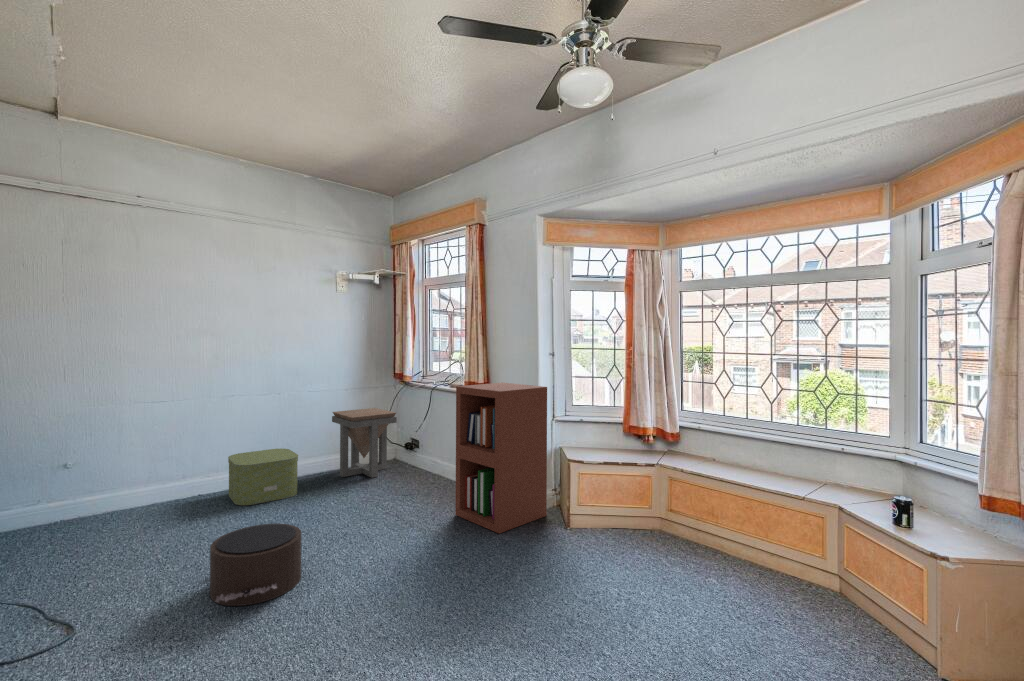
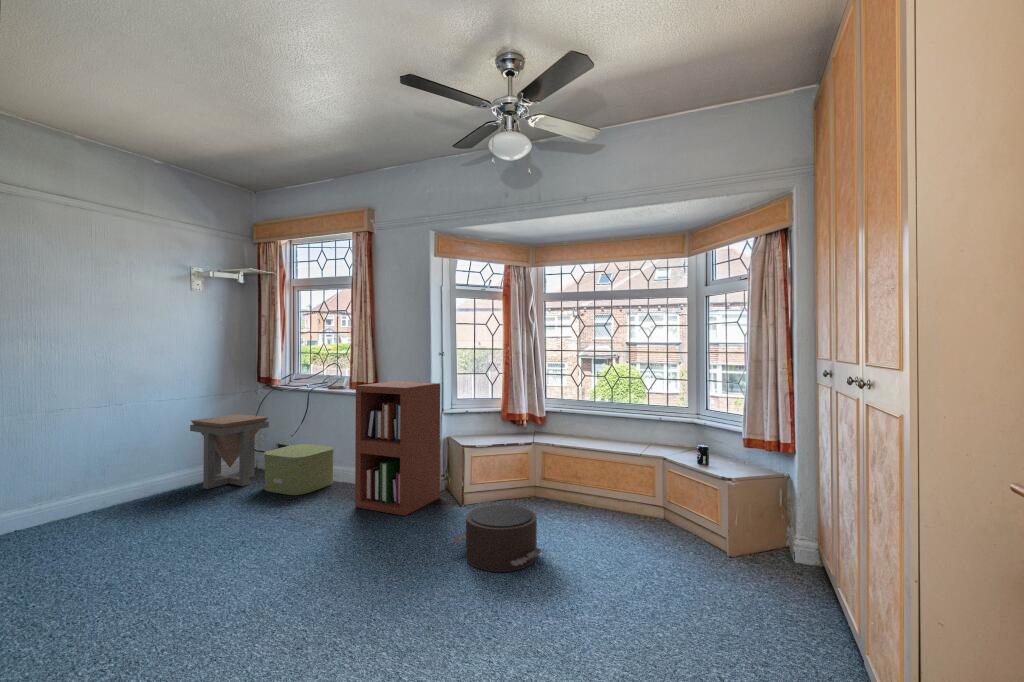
storage box: present [228,448,298,505] -> present [264,444,334,495]
pouf: present [210,523,302,606] -> present [452,505,542,572]

